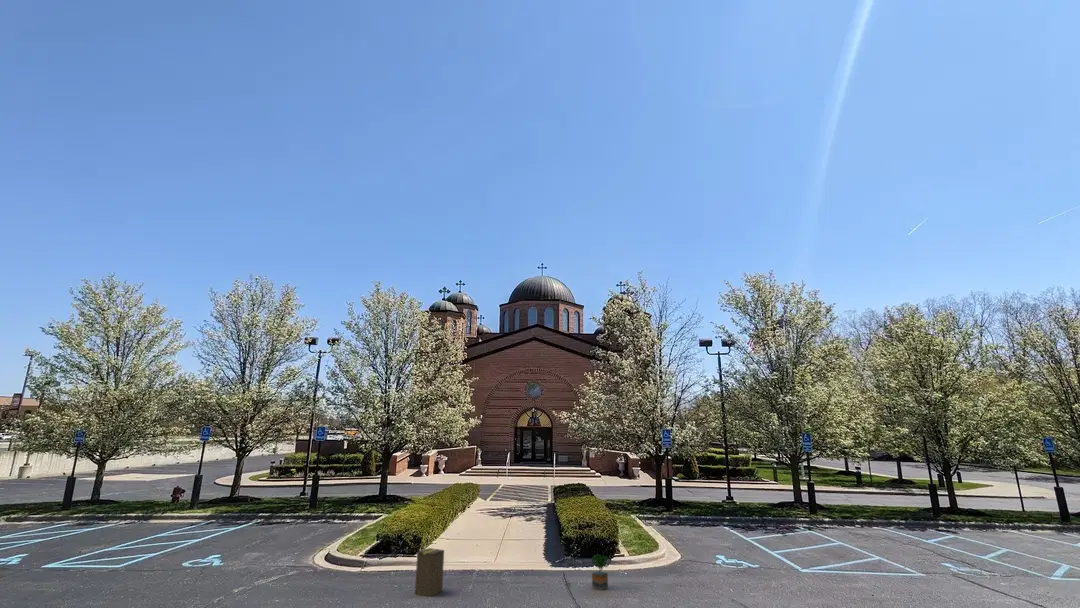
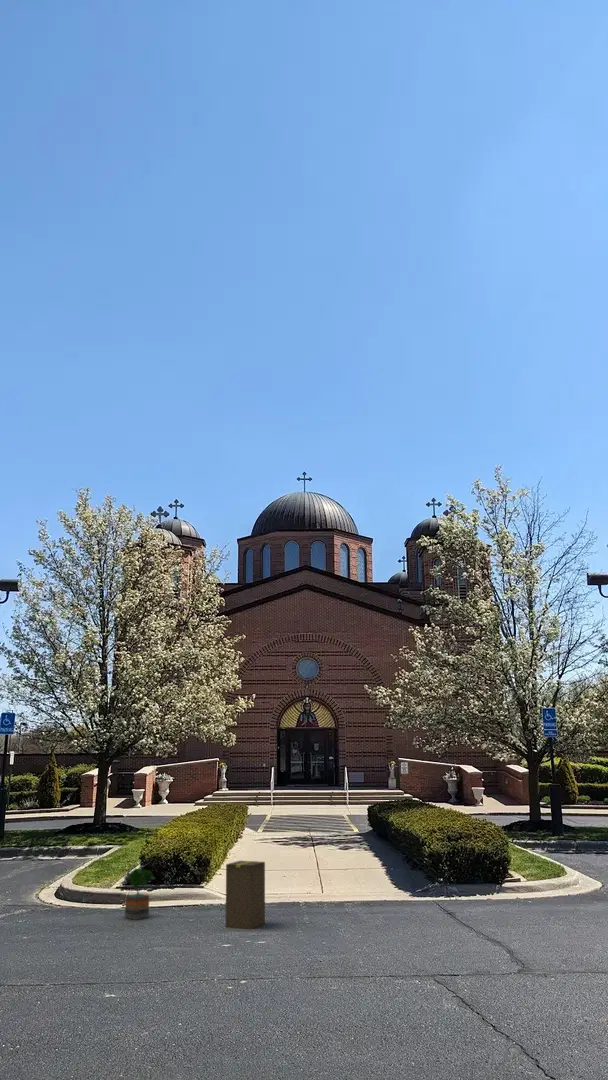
potted tree: present [592,555,611,590] -> present [125,869,154,920]

